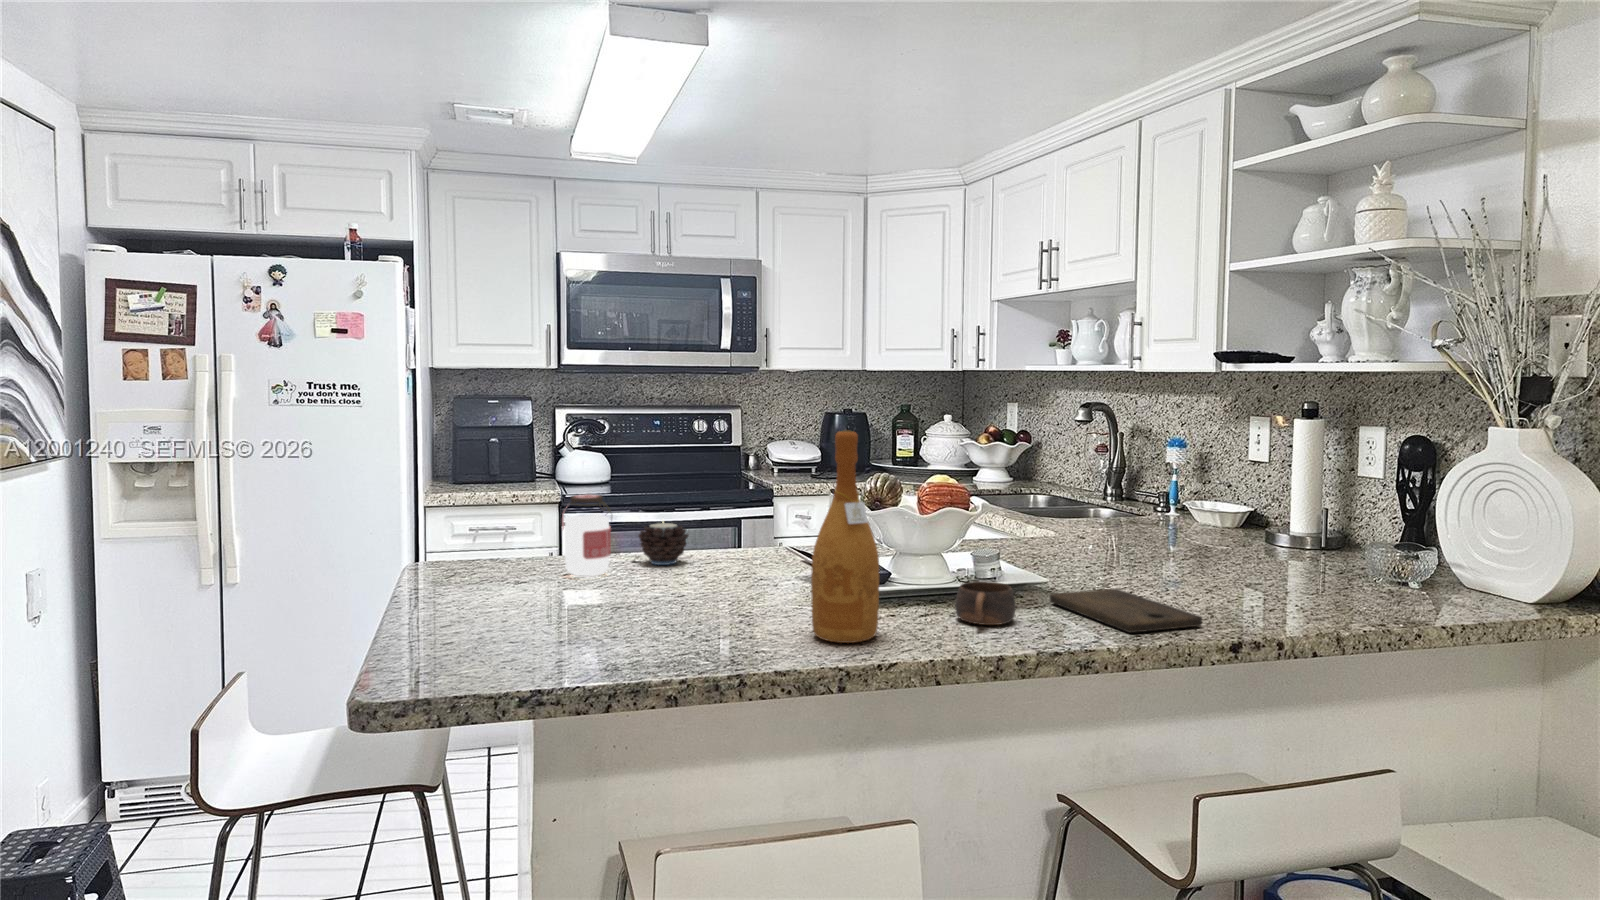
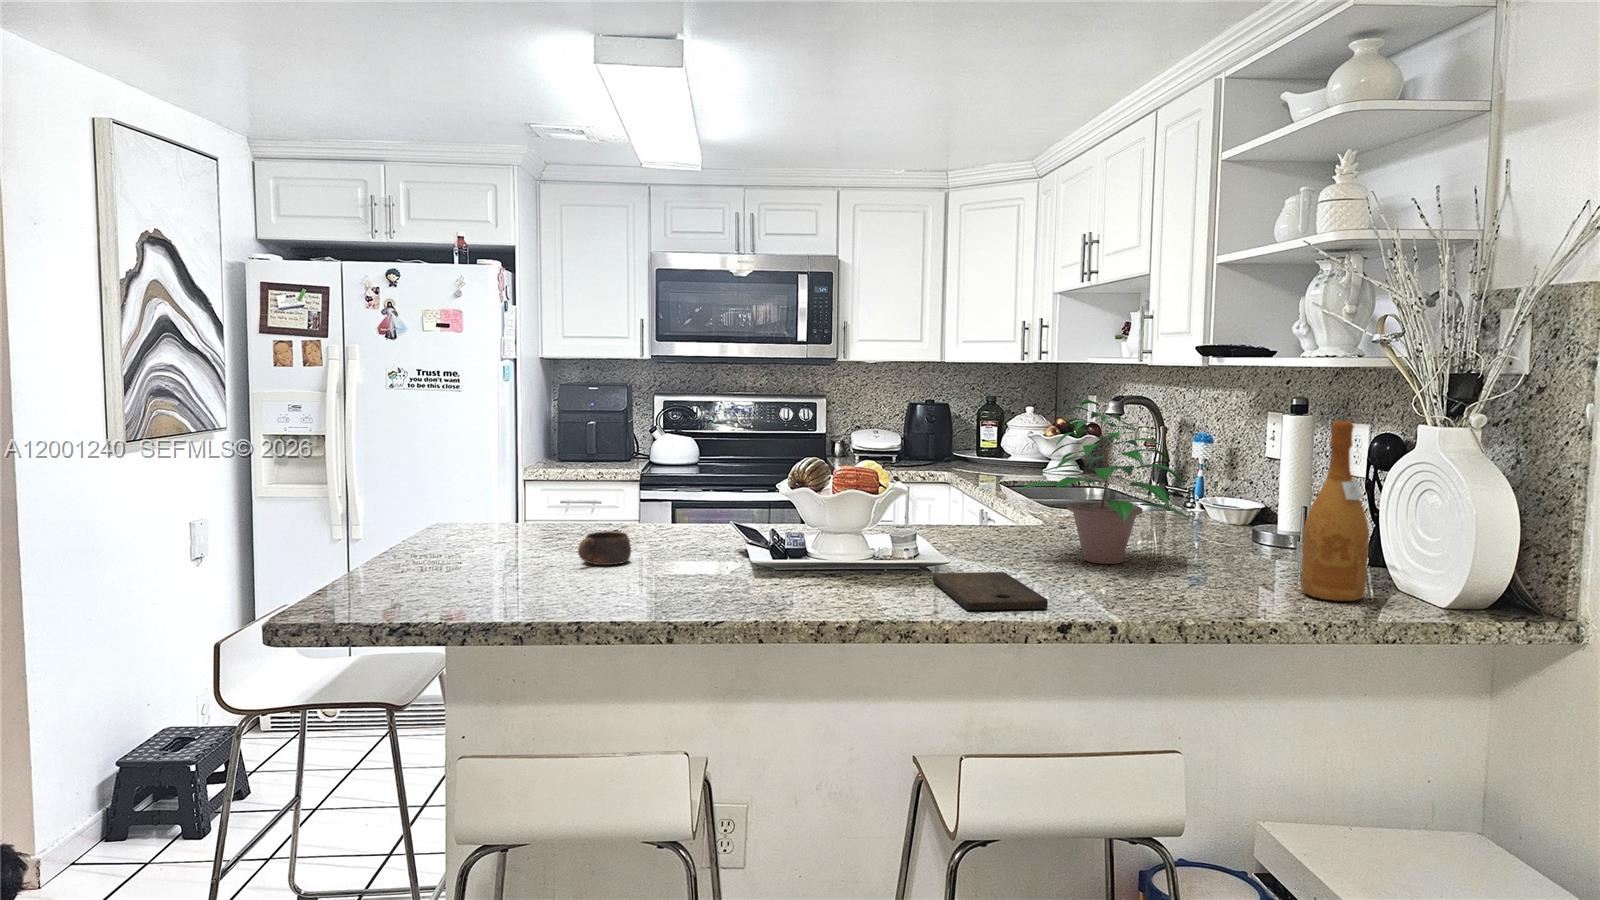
potted plant: none [1095,407,1265,574] -> present [1019,399,1196,564]
wine bottle: present [811,430,879,643] -> present [1301,420,1369,601]
jar: present [562,494,611,576] -> none [537,469,582,542]
candle: present [639,519,689,565] -> none [614,492,659,535]
cup: present [955,581,1015,625] -> present [578,531,631,565]

